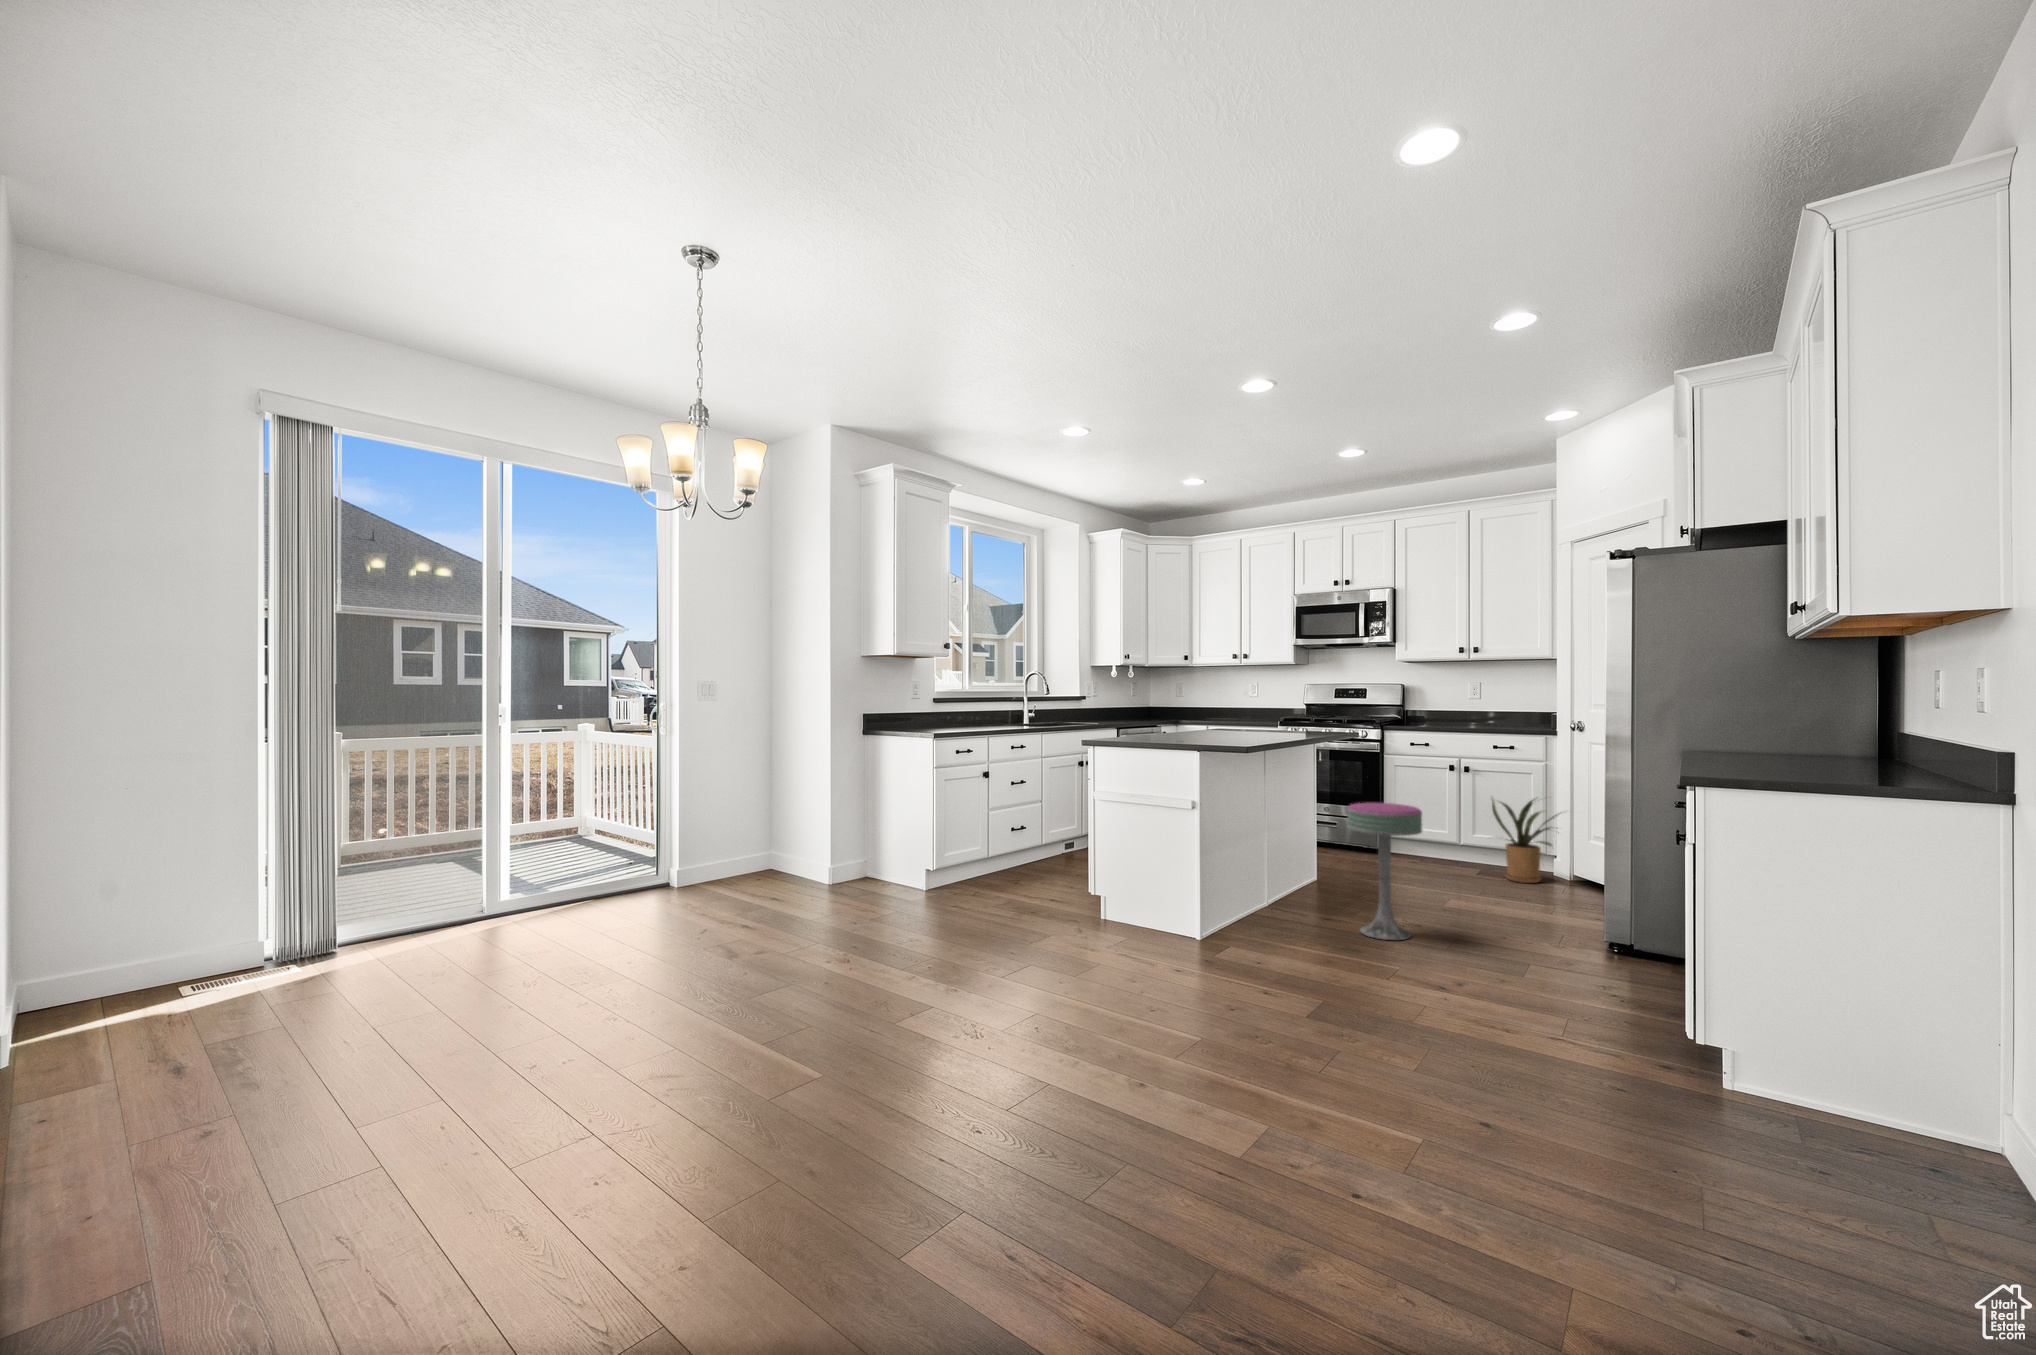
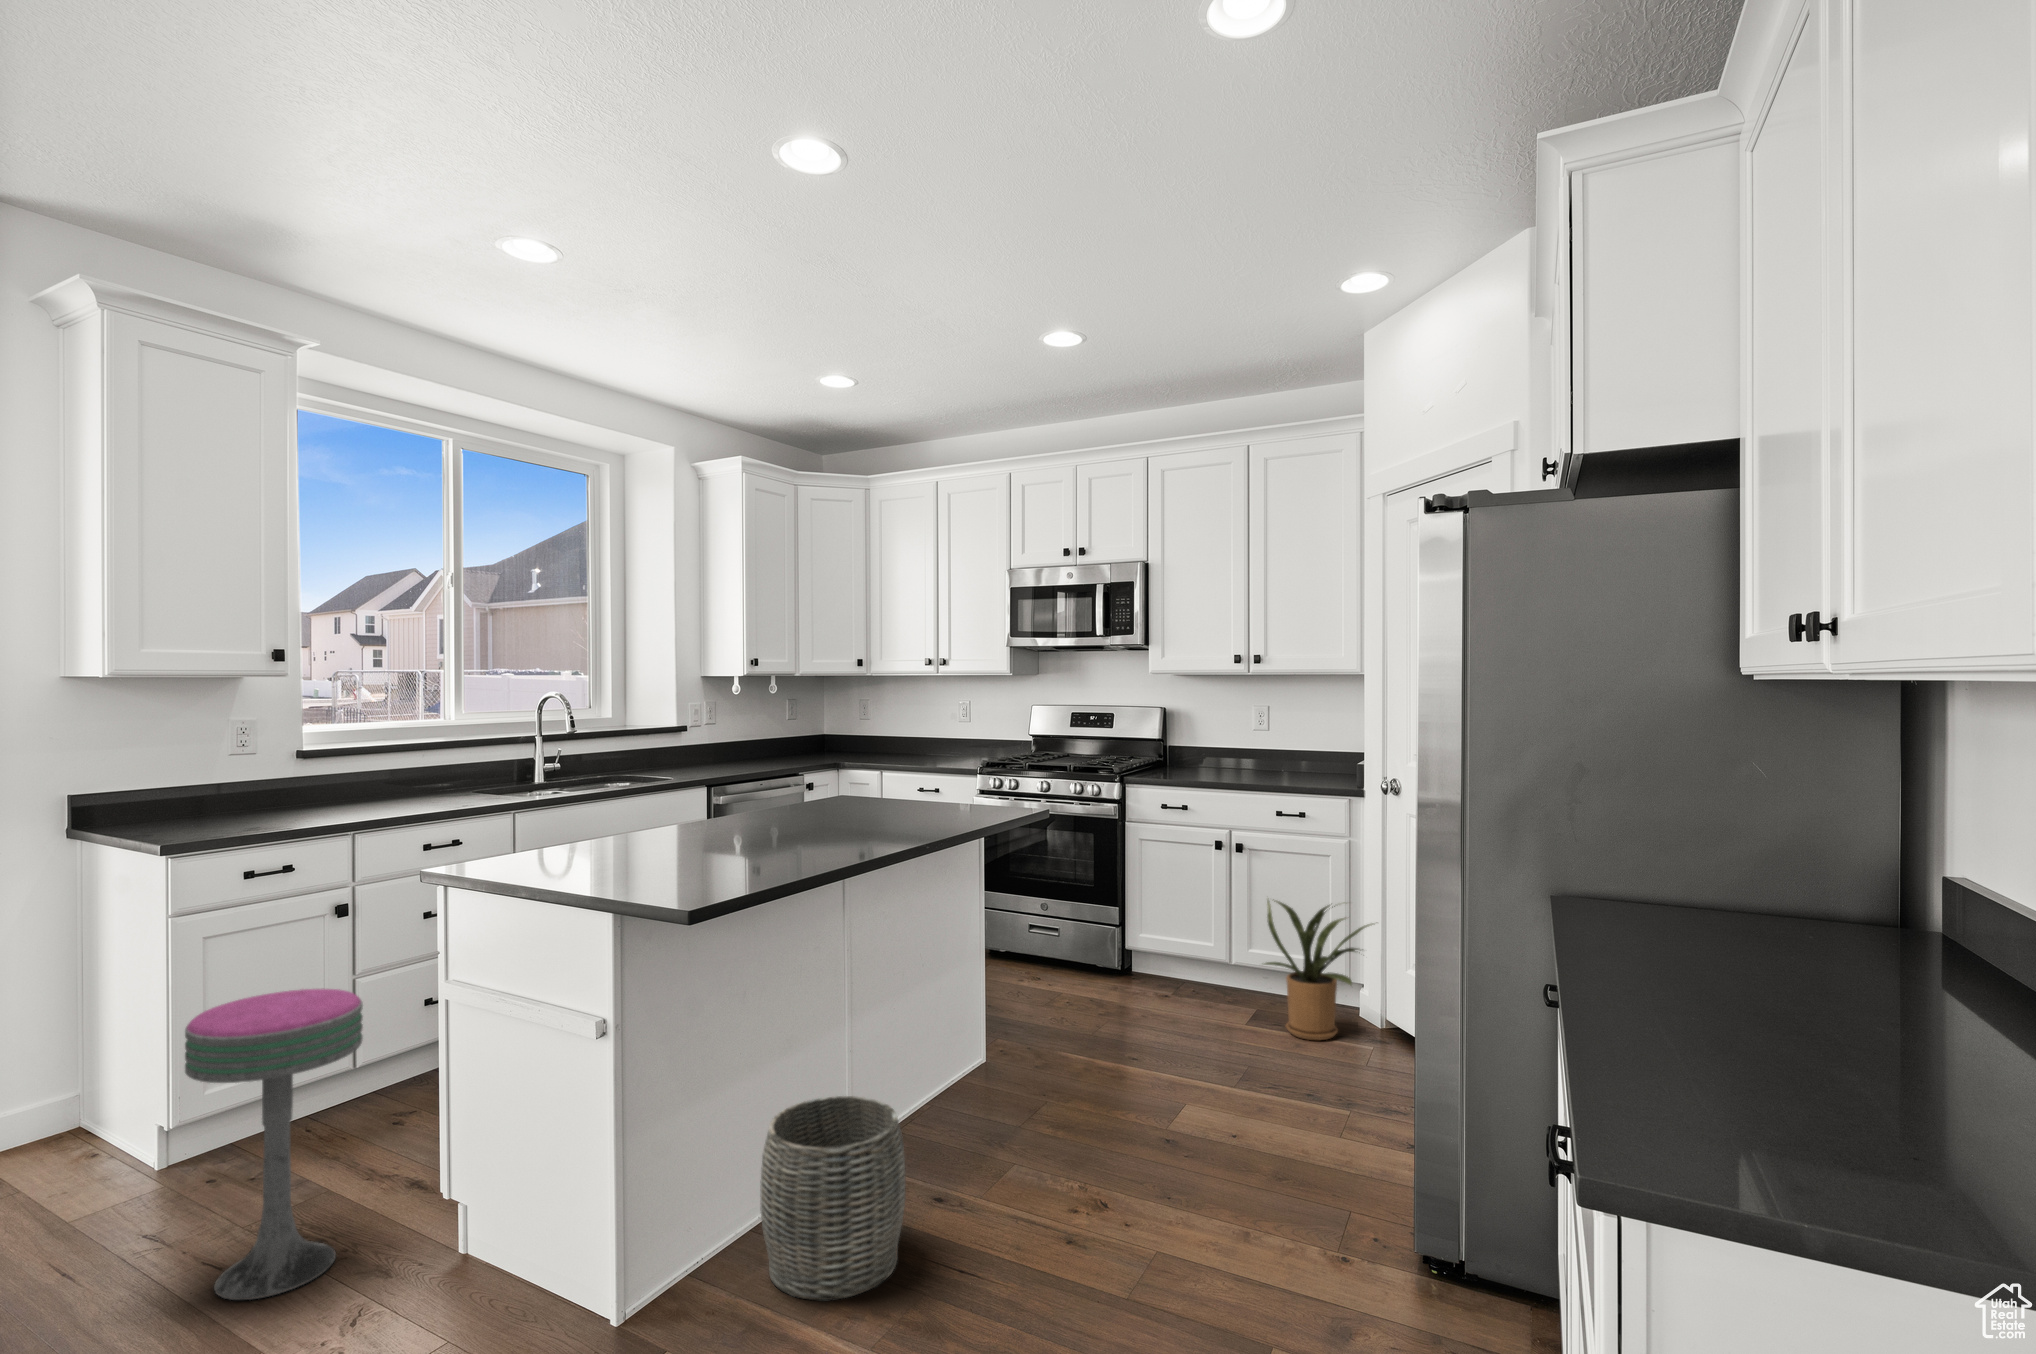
bar stool: present [1347,803,1422,940] -> present [185,989,363,1300]
woven basket: none [1250,863,1324,949] -> present [760,1096,906,1300]

